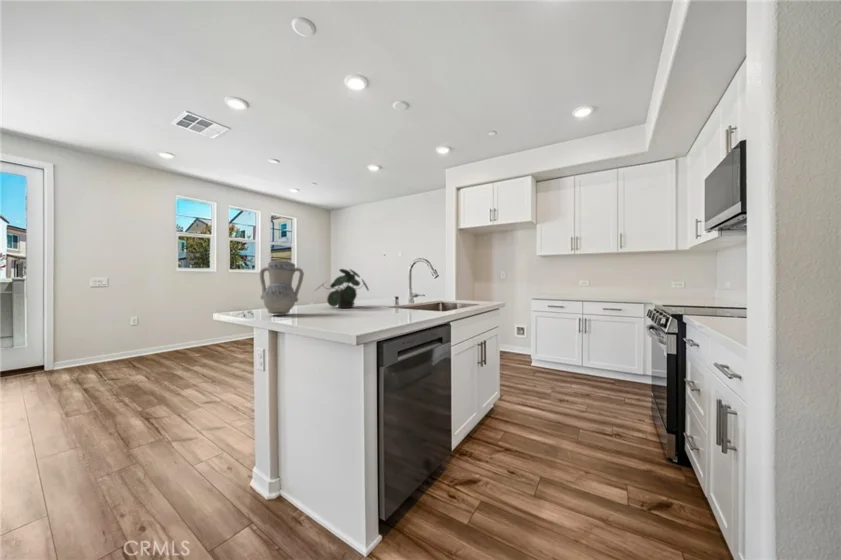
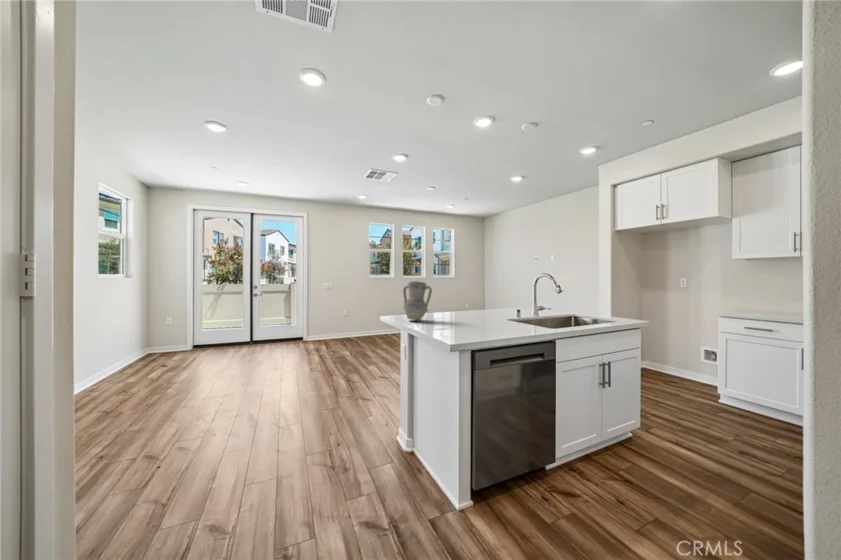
potted plant: present [322,269,368,308] -> none [444,285,489,318]

